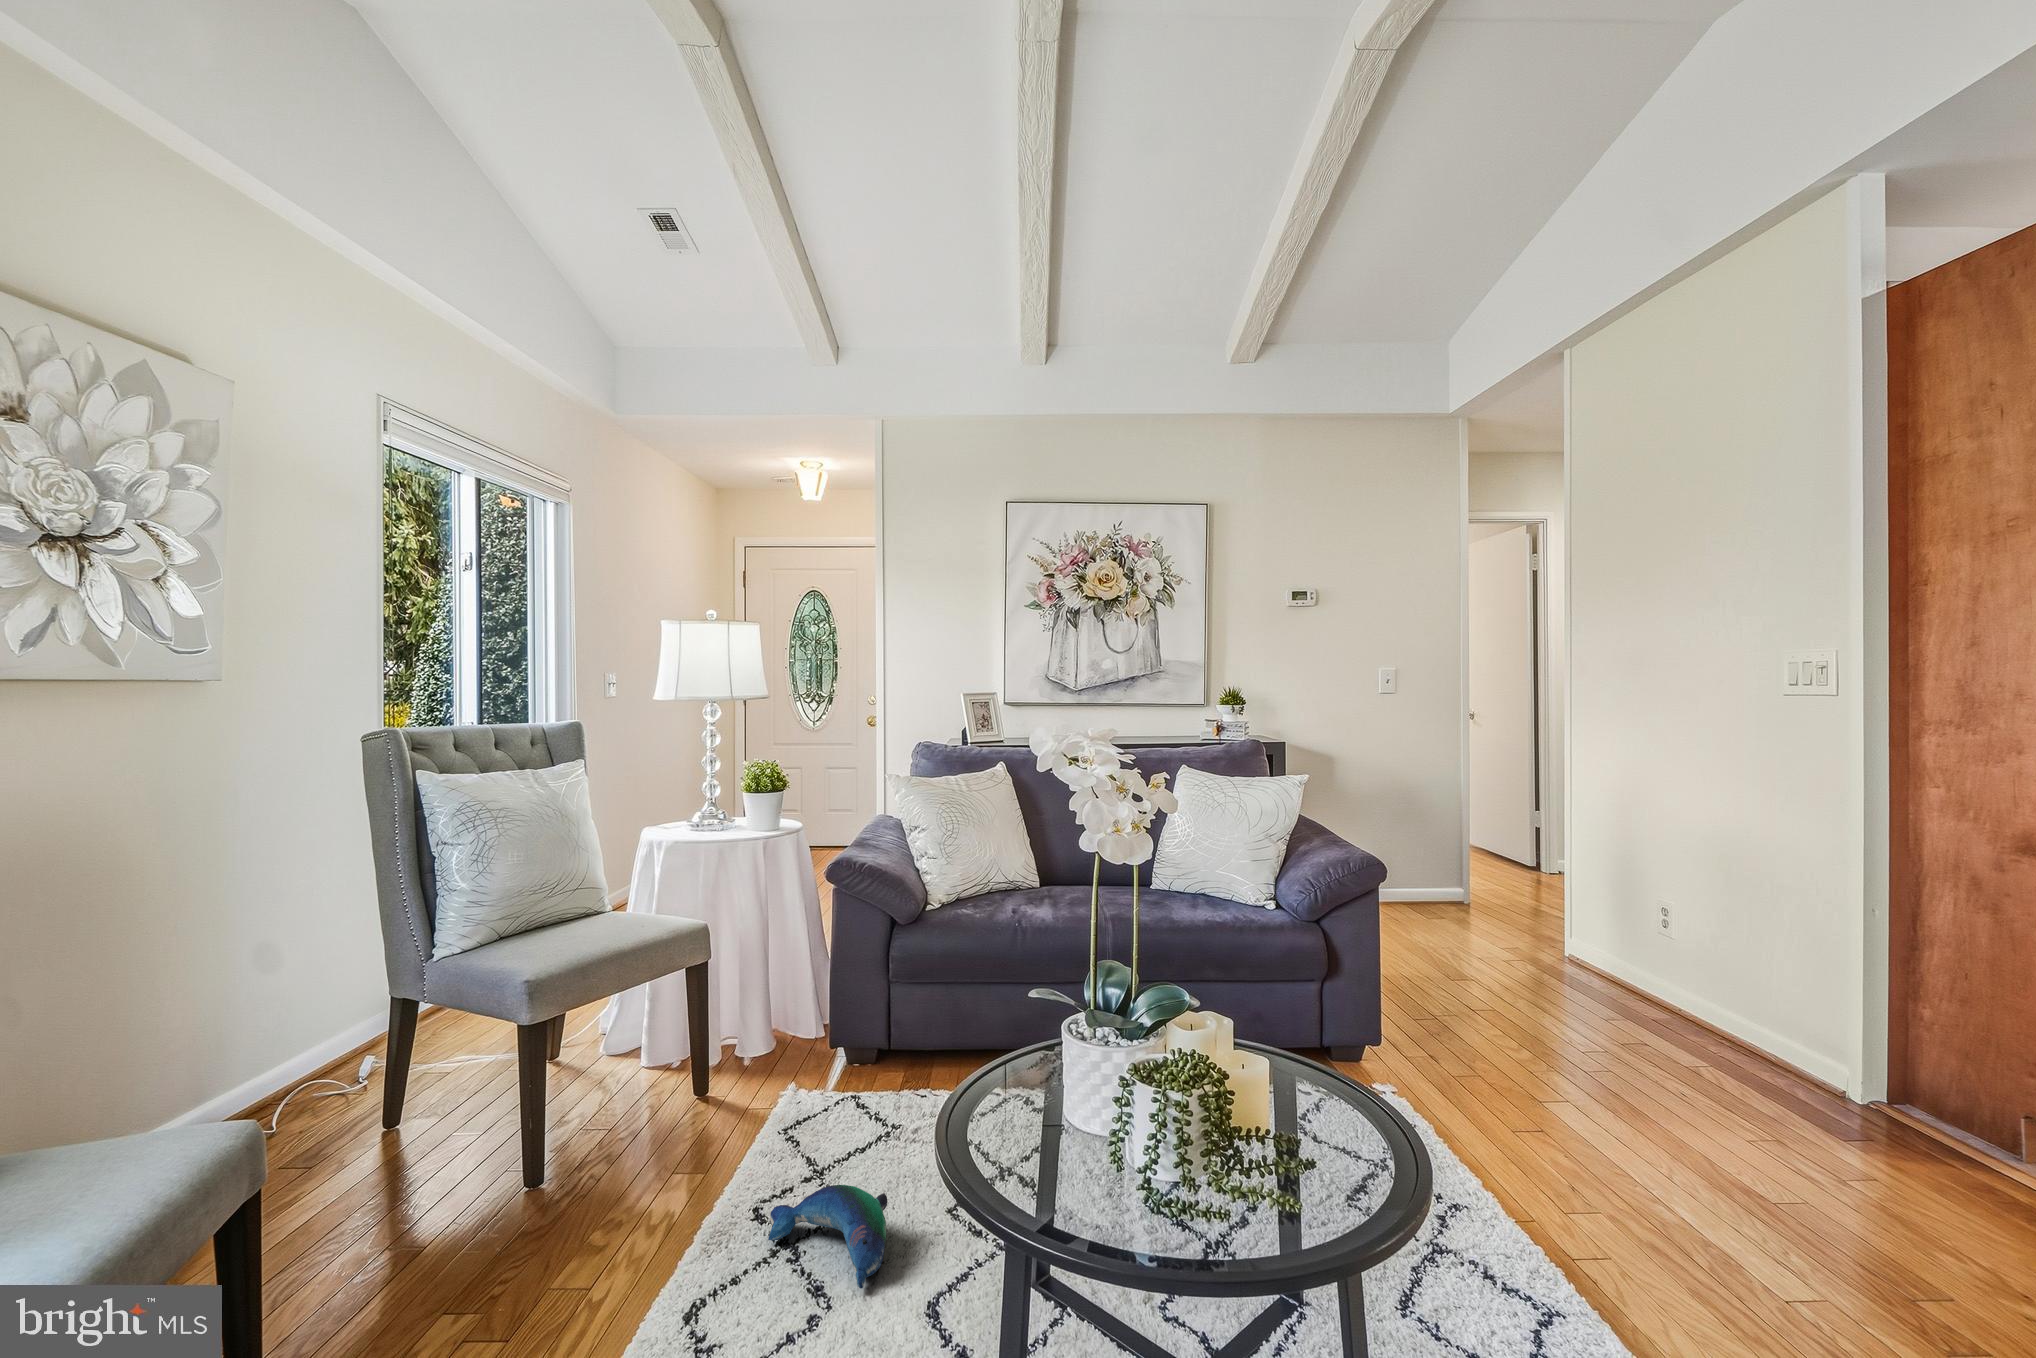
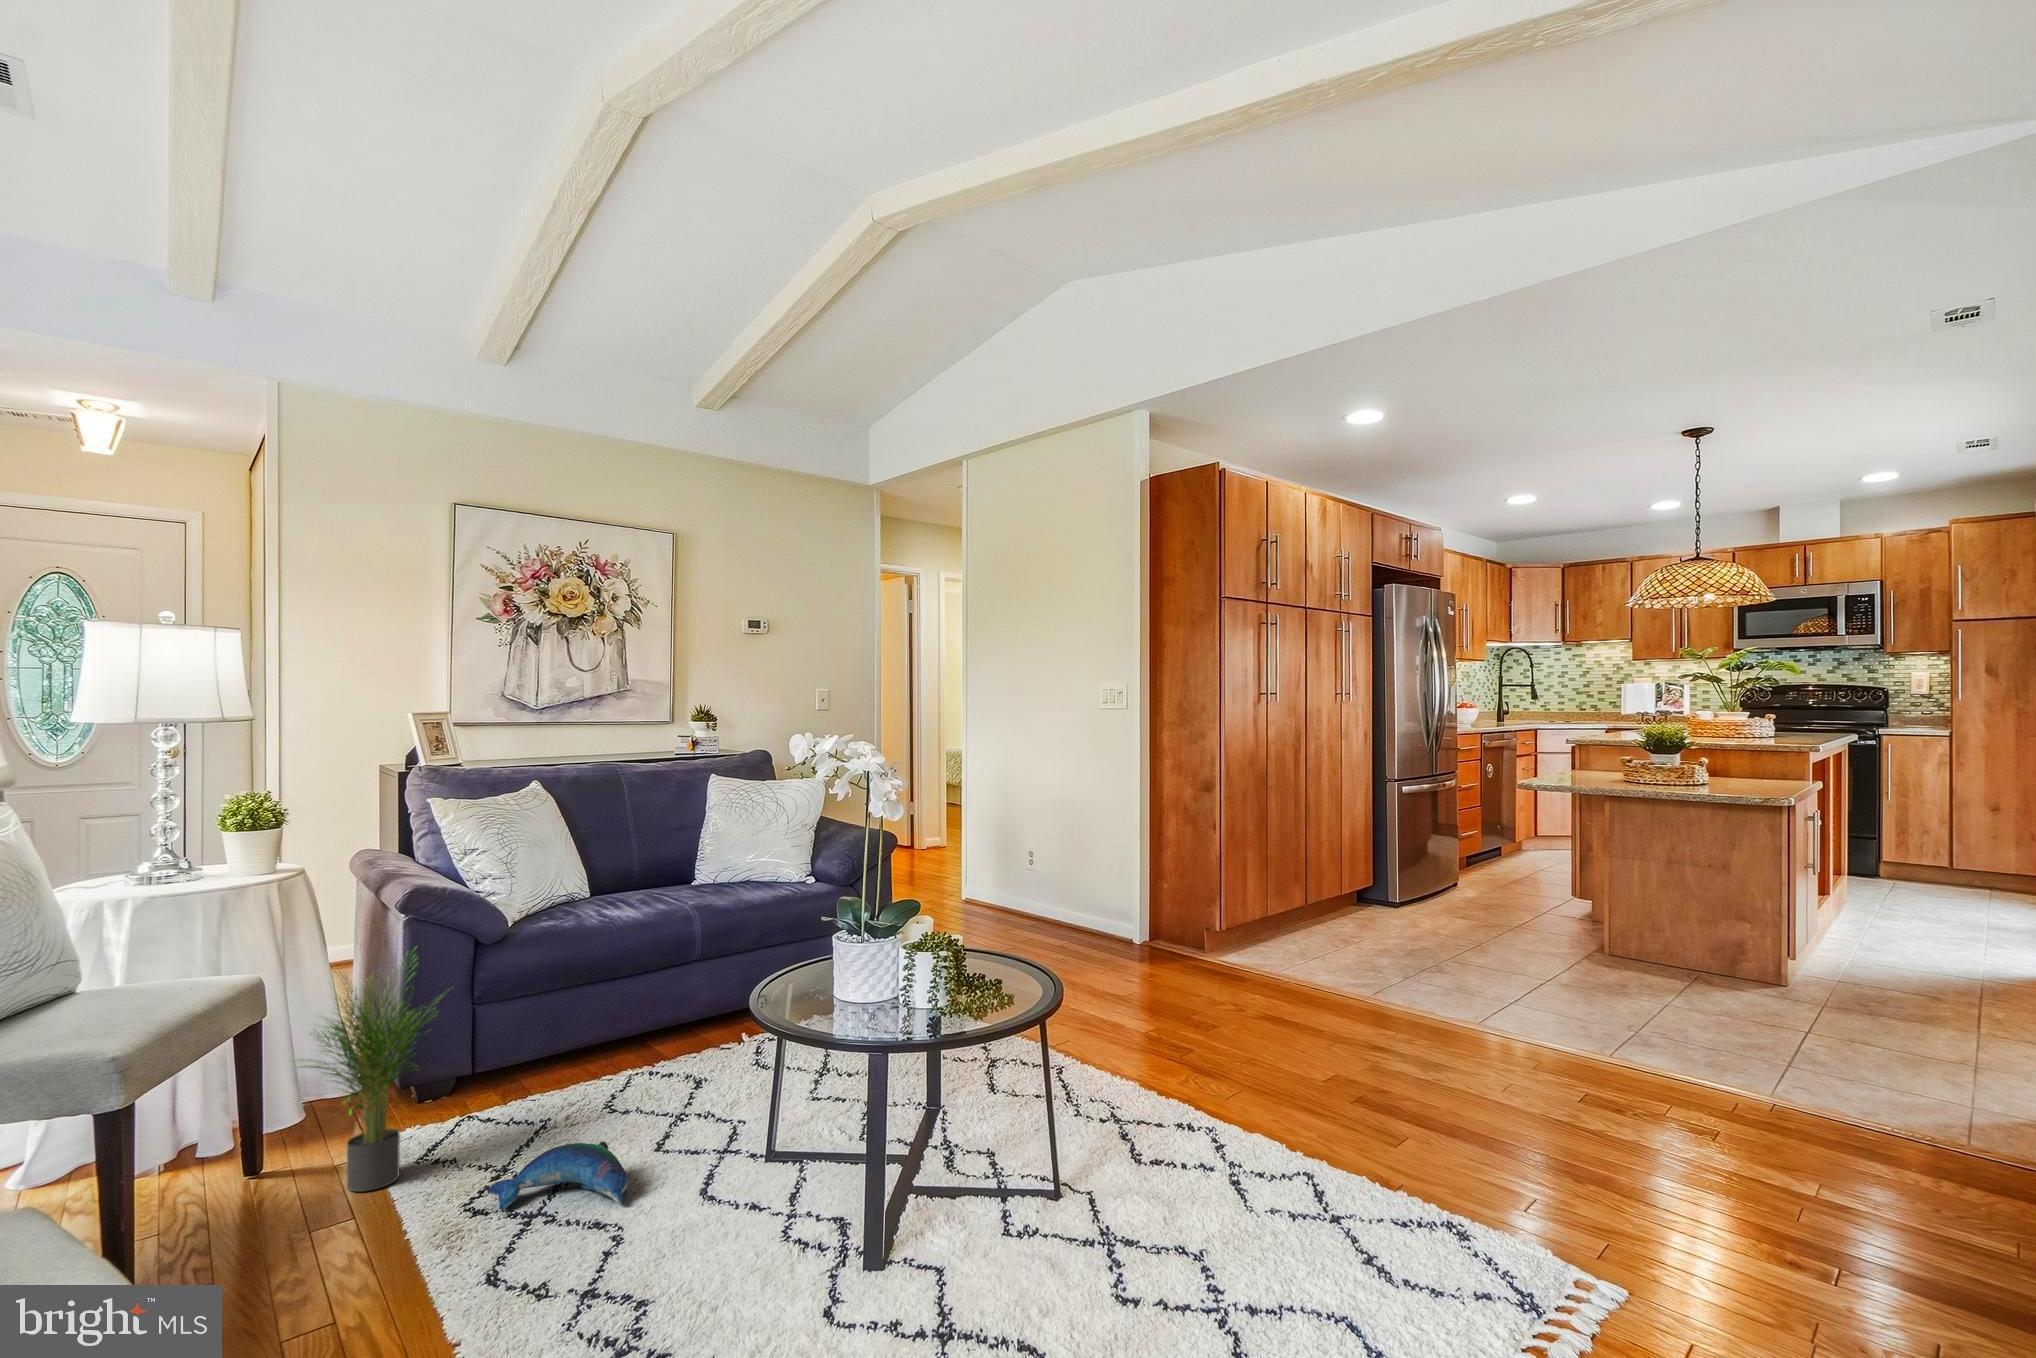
potted plant: none [633,925,803,1165] -> present [293,950,441,1192]

